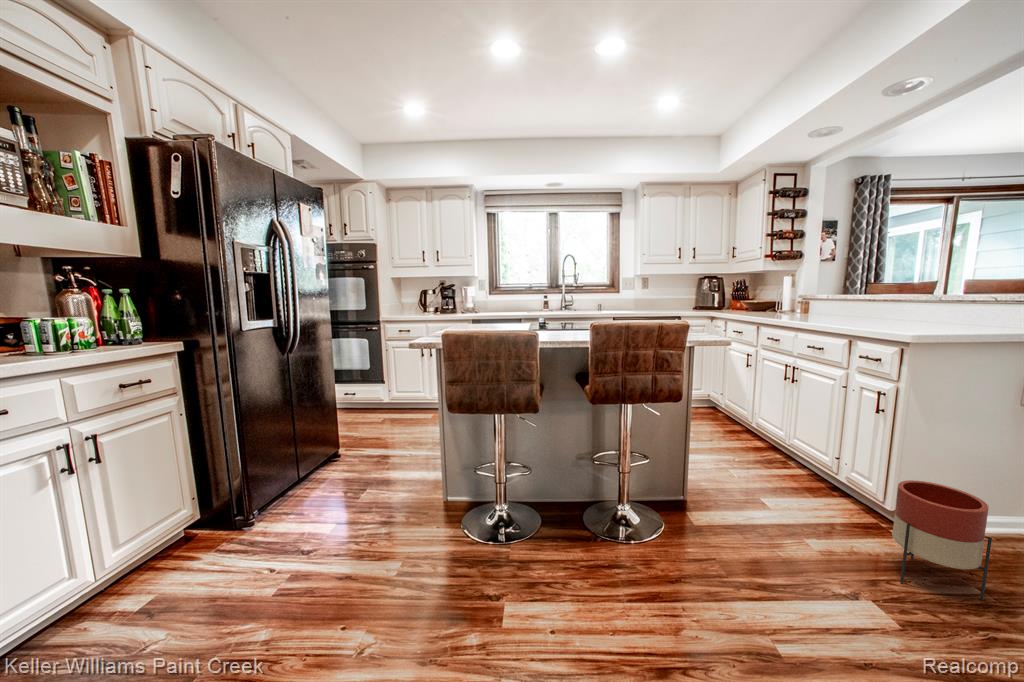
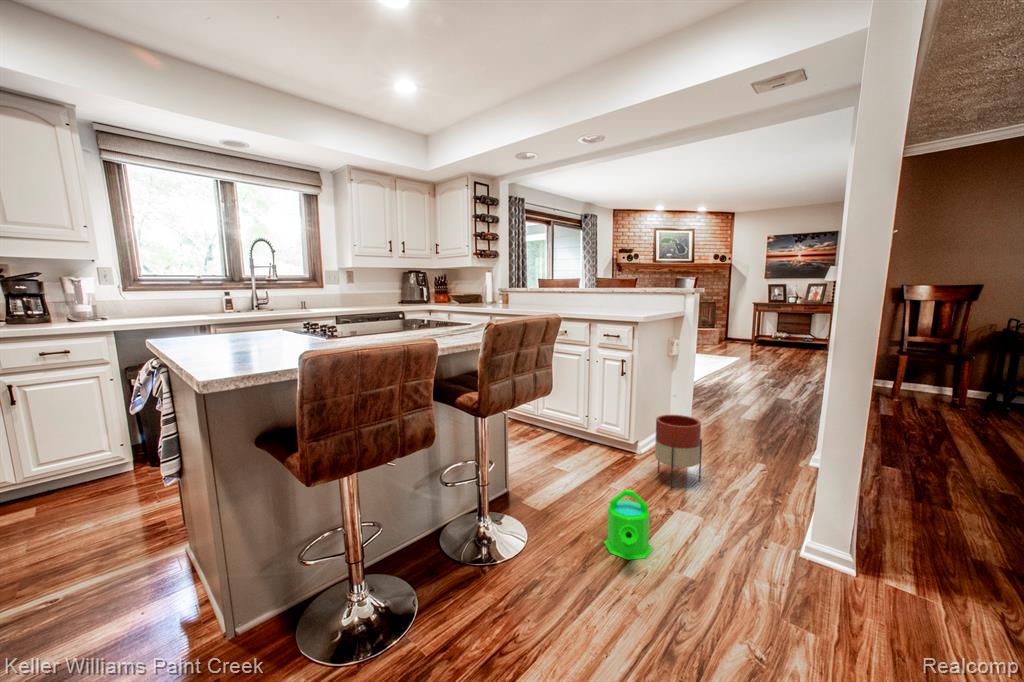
watering can: none [708,528,777,610] -> present [604,489,652,560]

